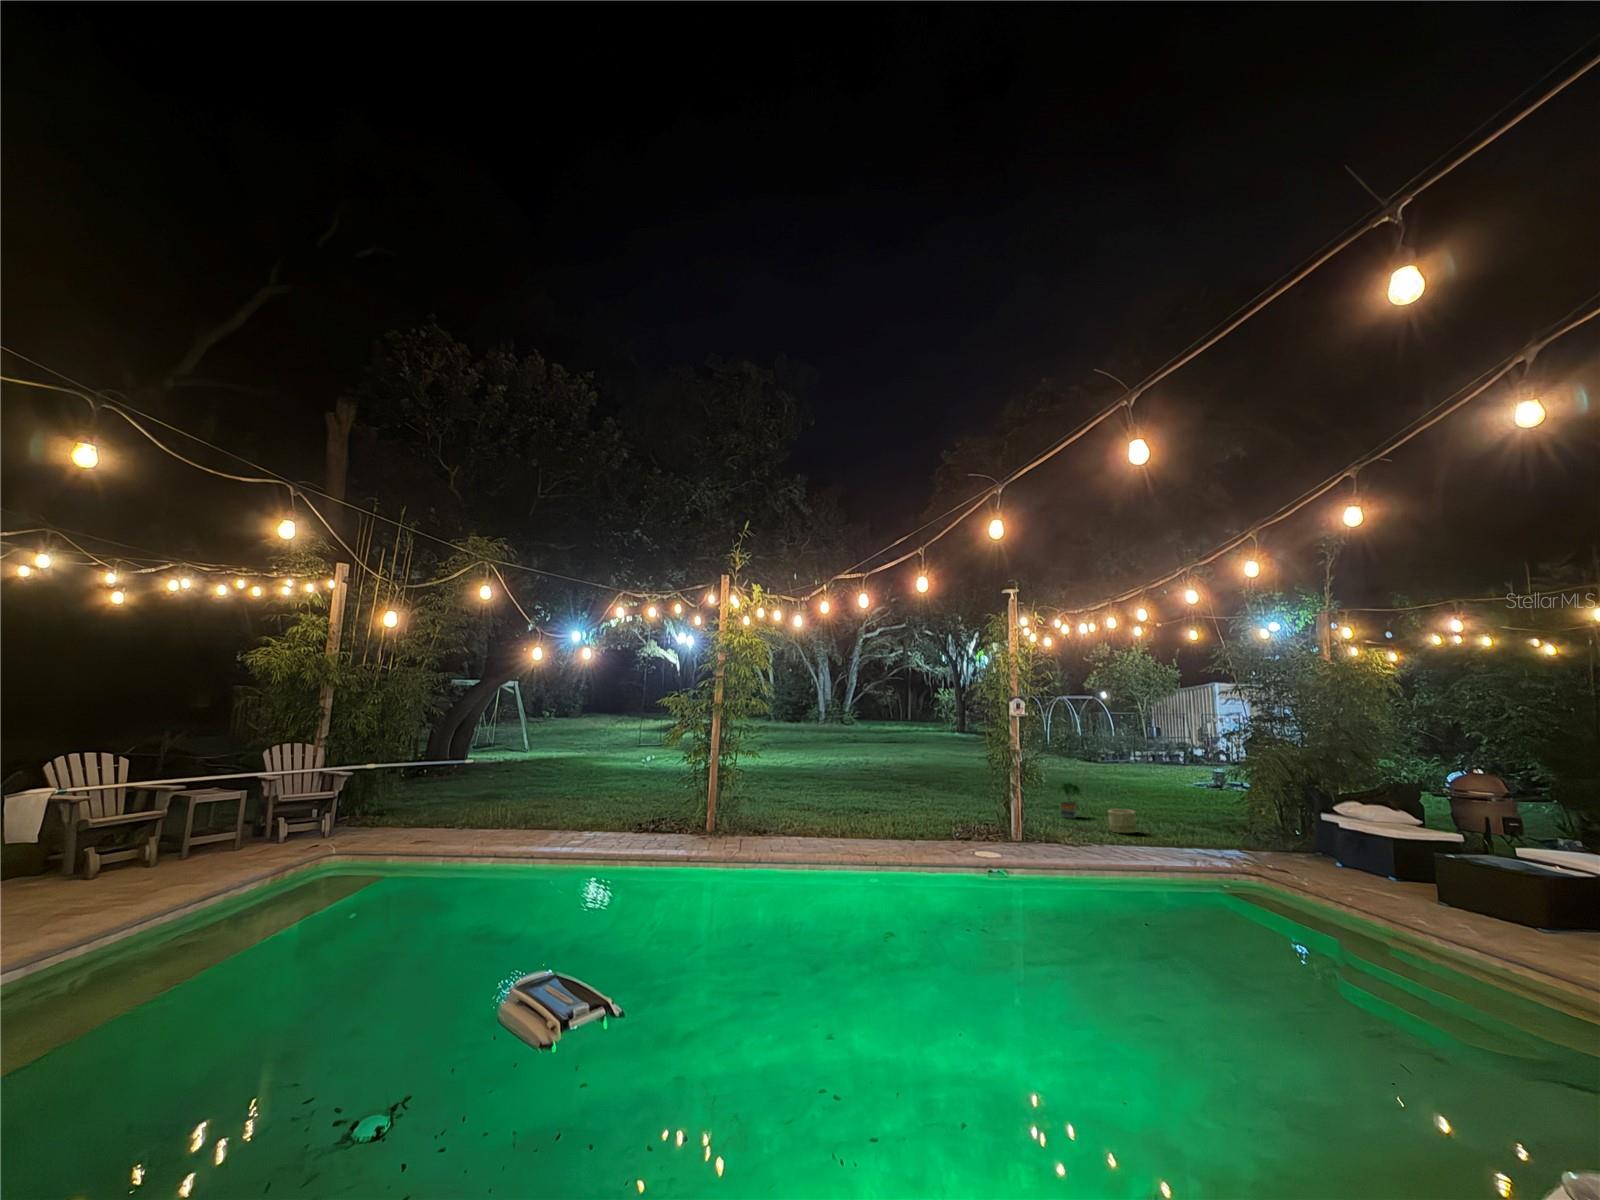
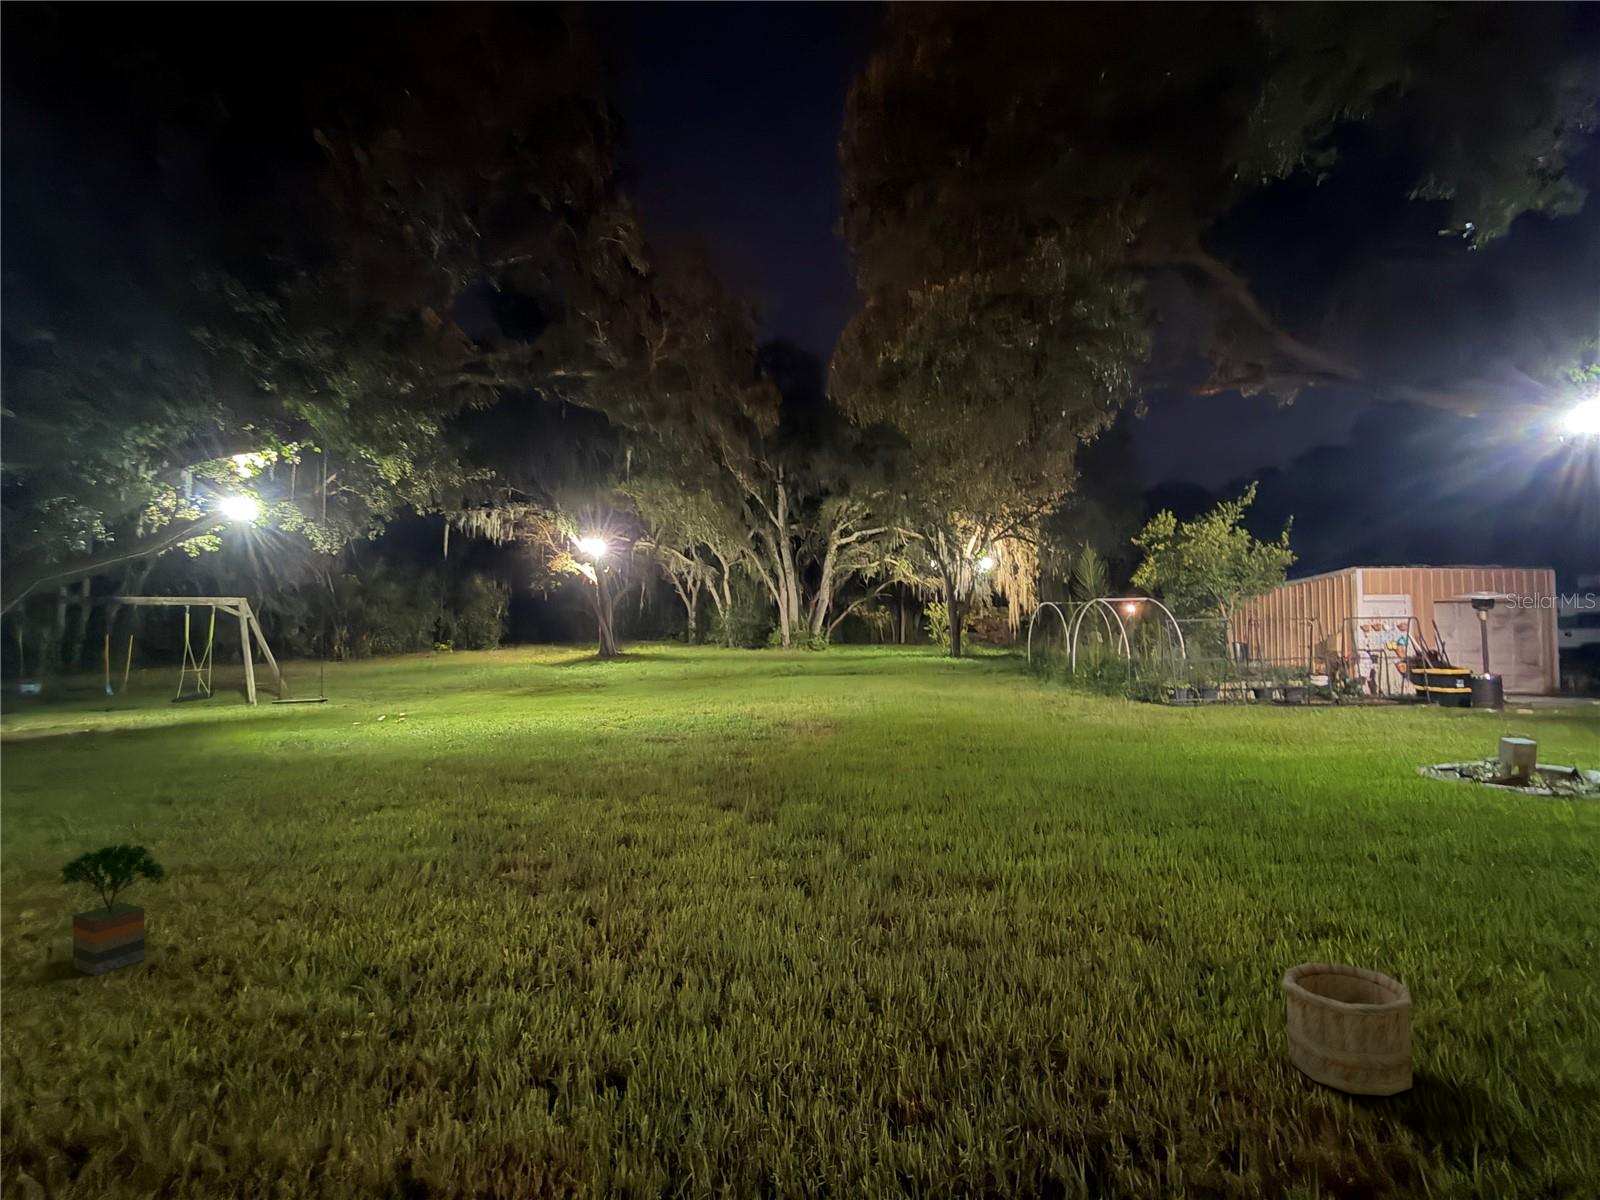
potted tree: present [1057,783,1081,818] -> present [60,844,166,976]

